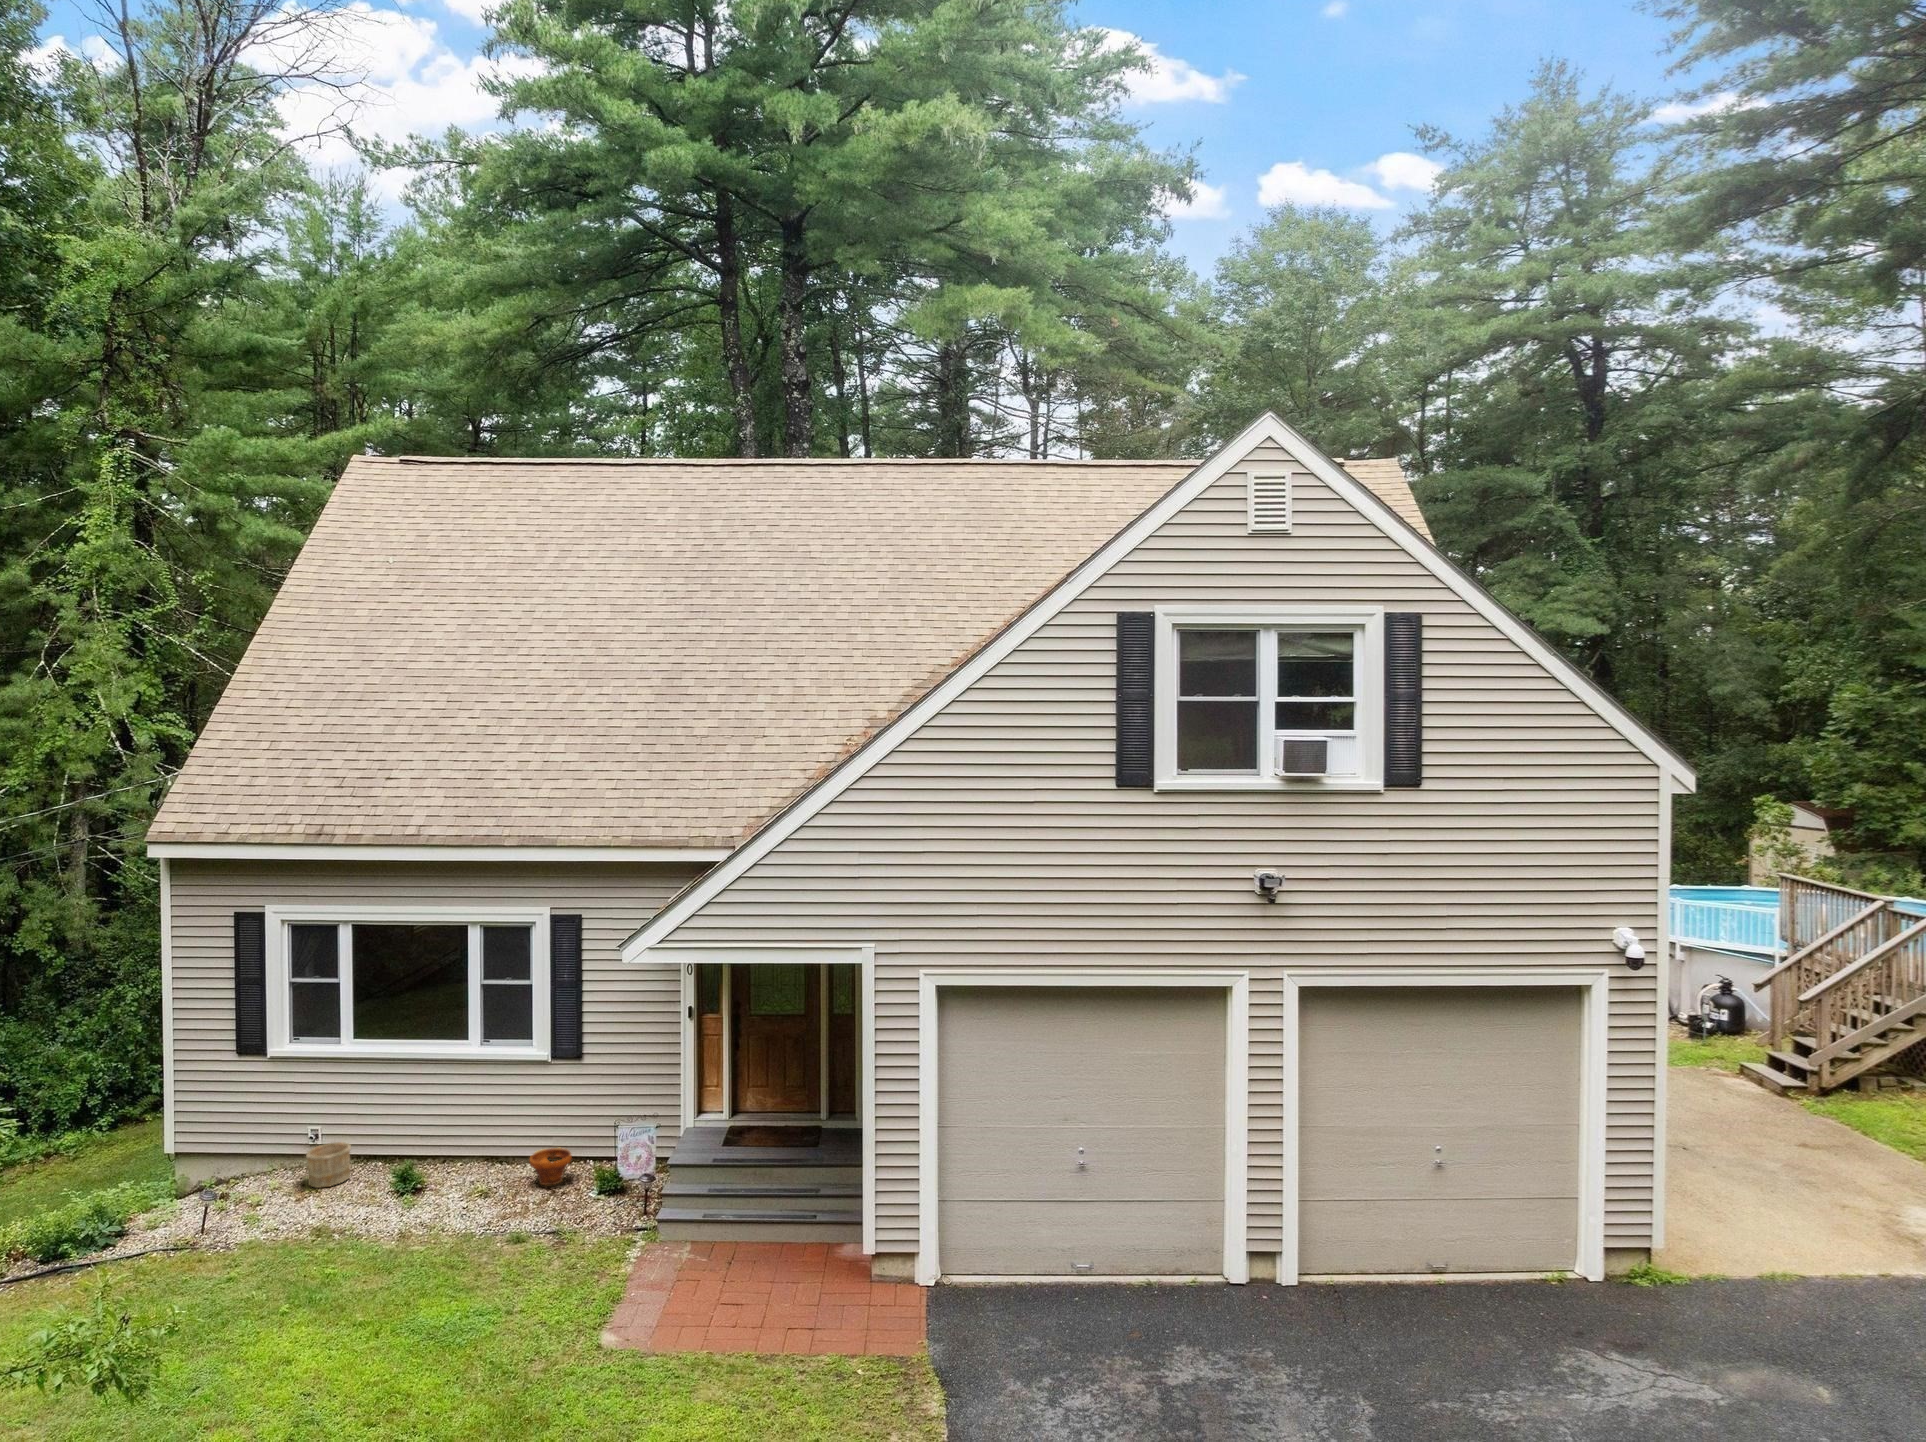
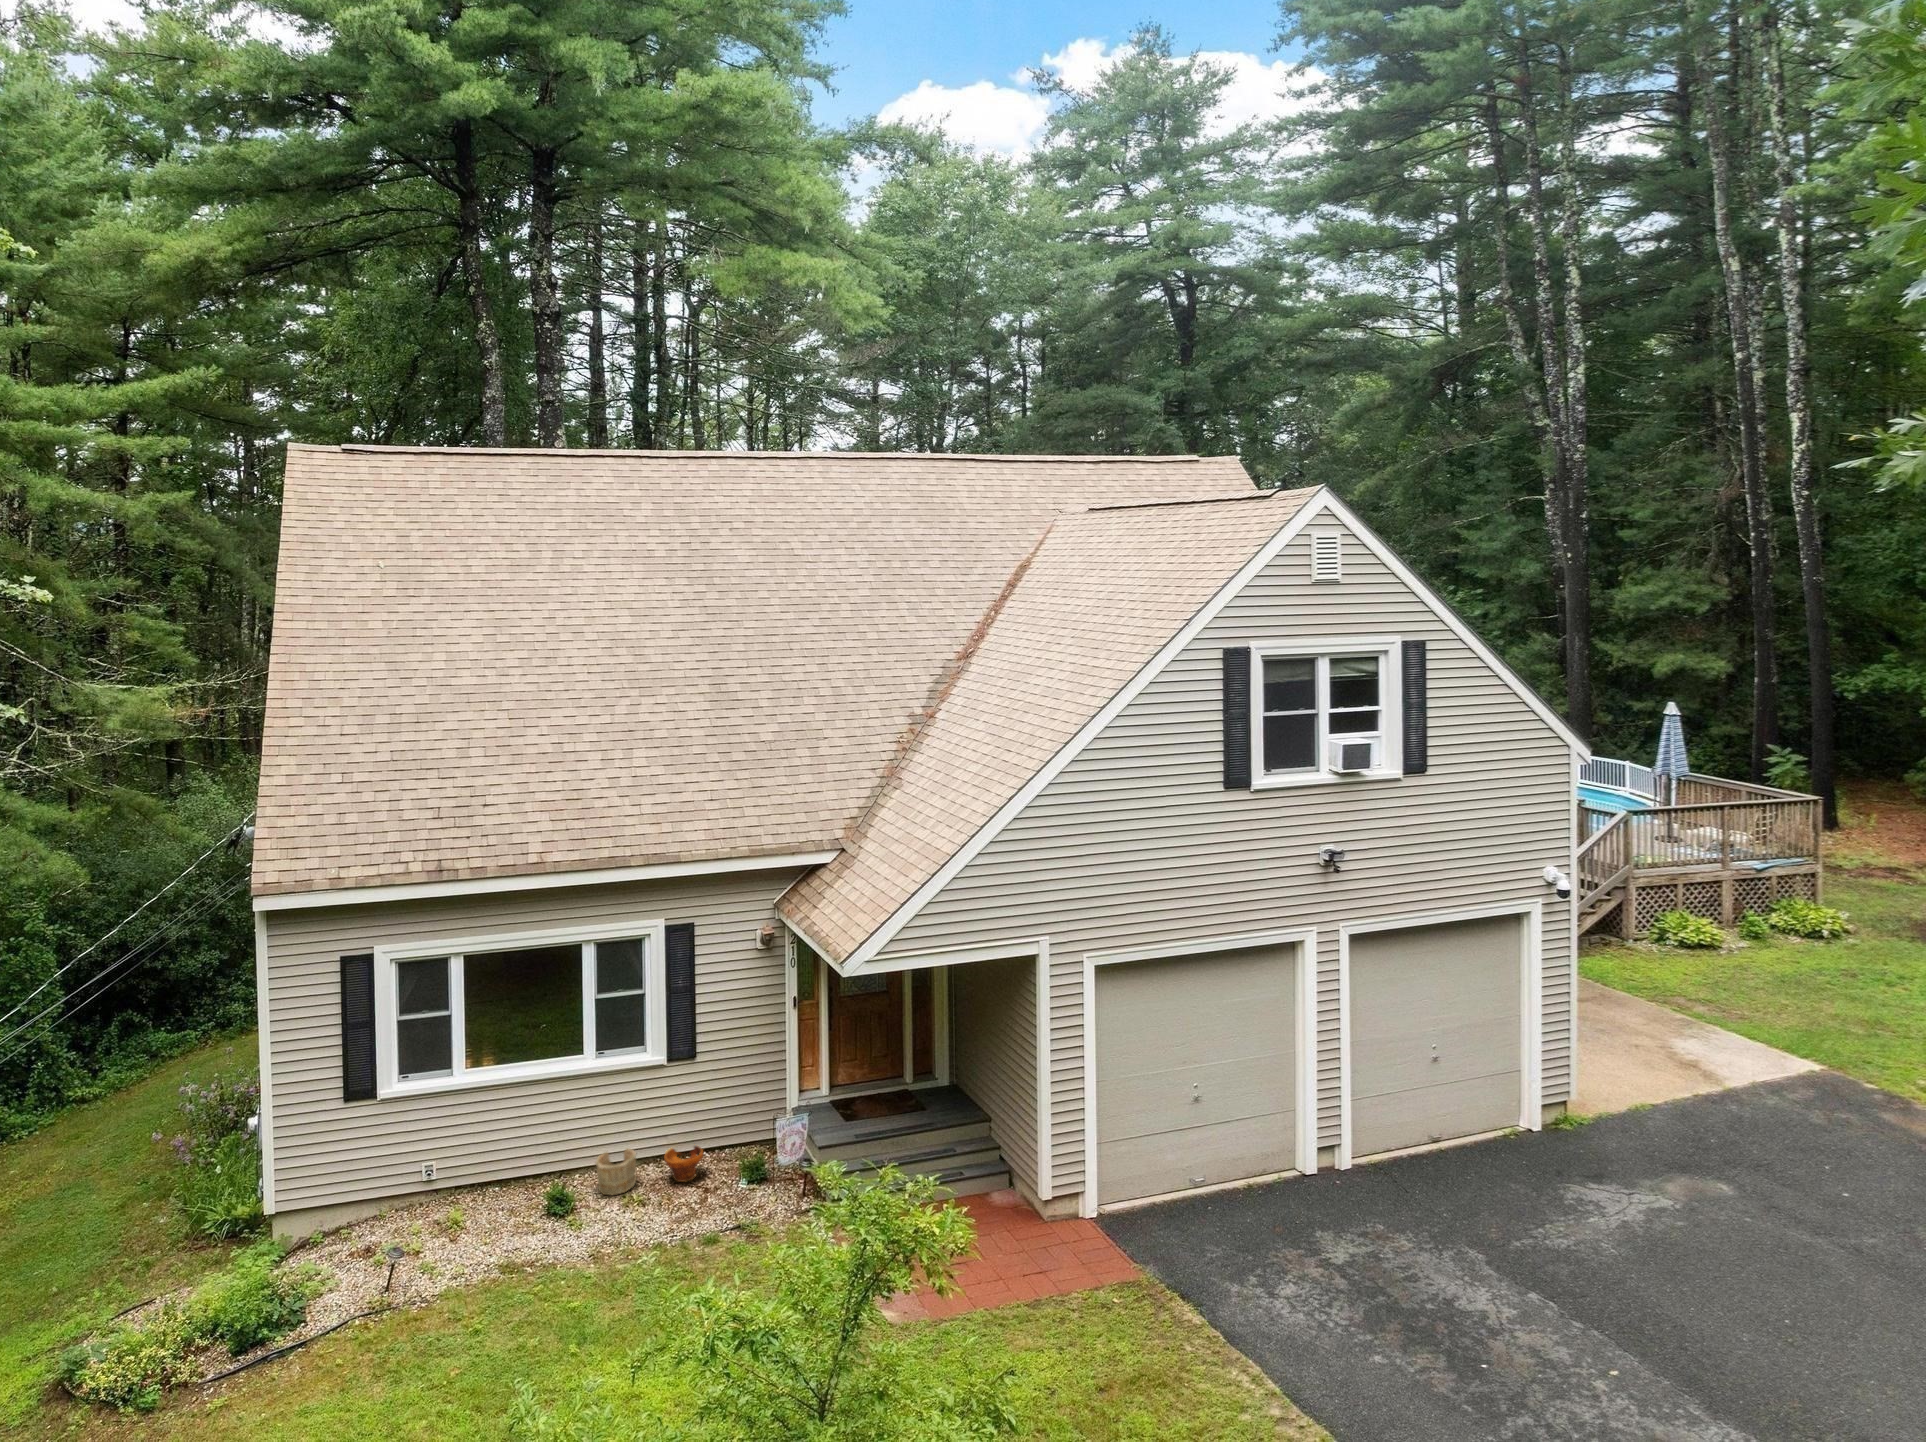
wooden bucket: present [306,1142,351,1188] -> present [596,1148,637,1195]

